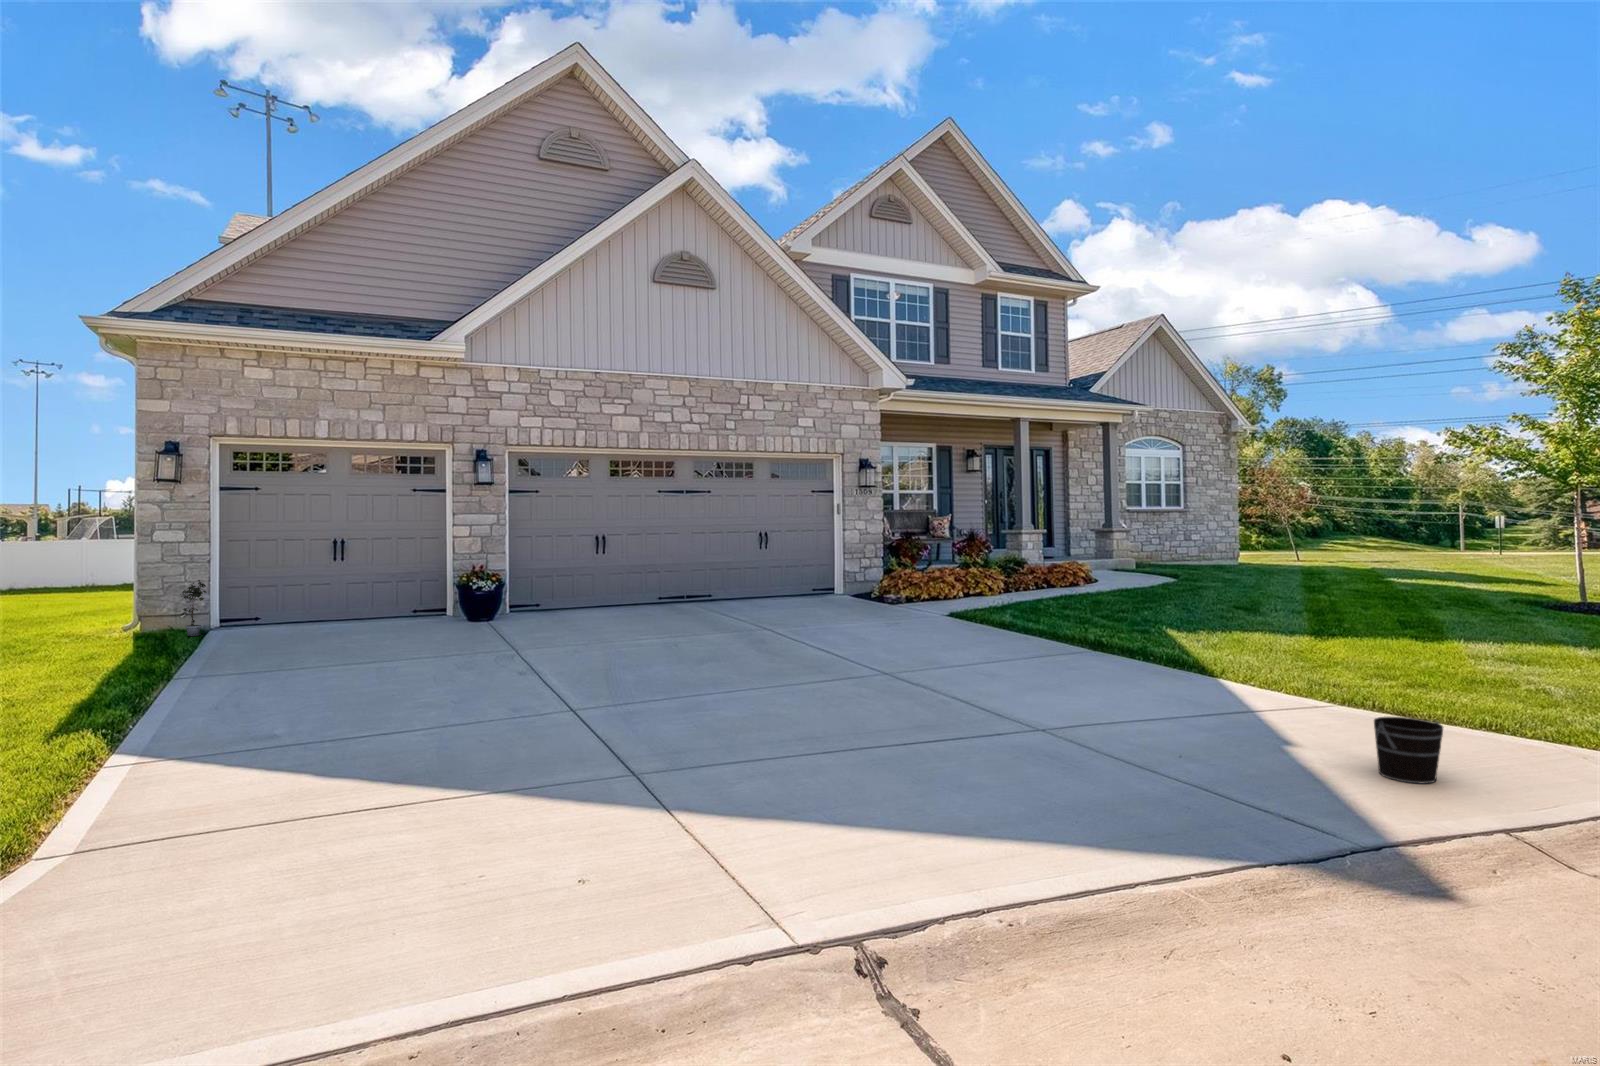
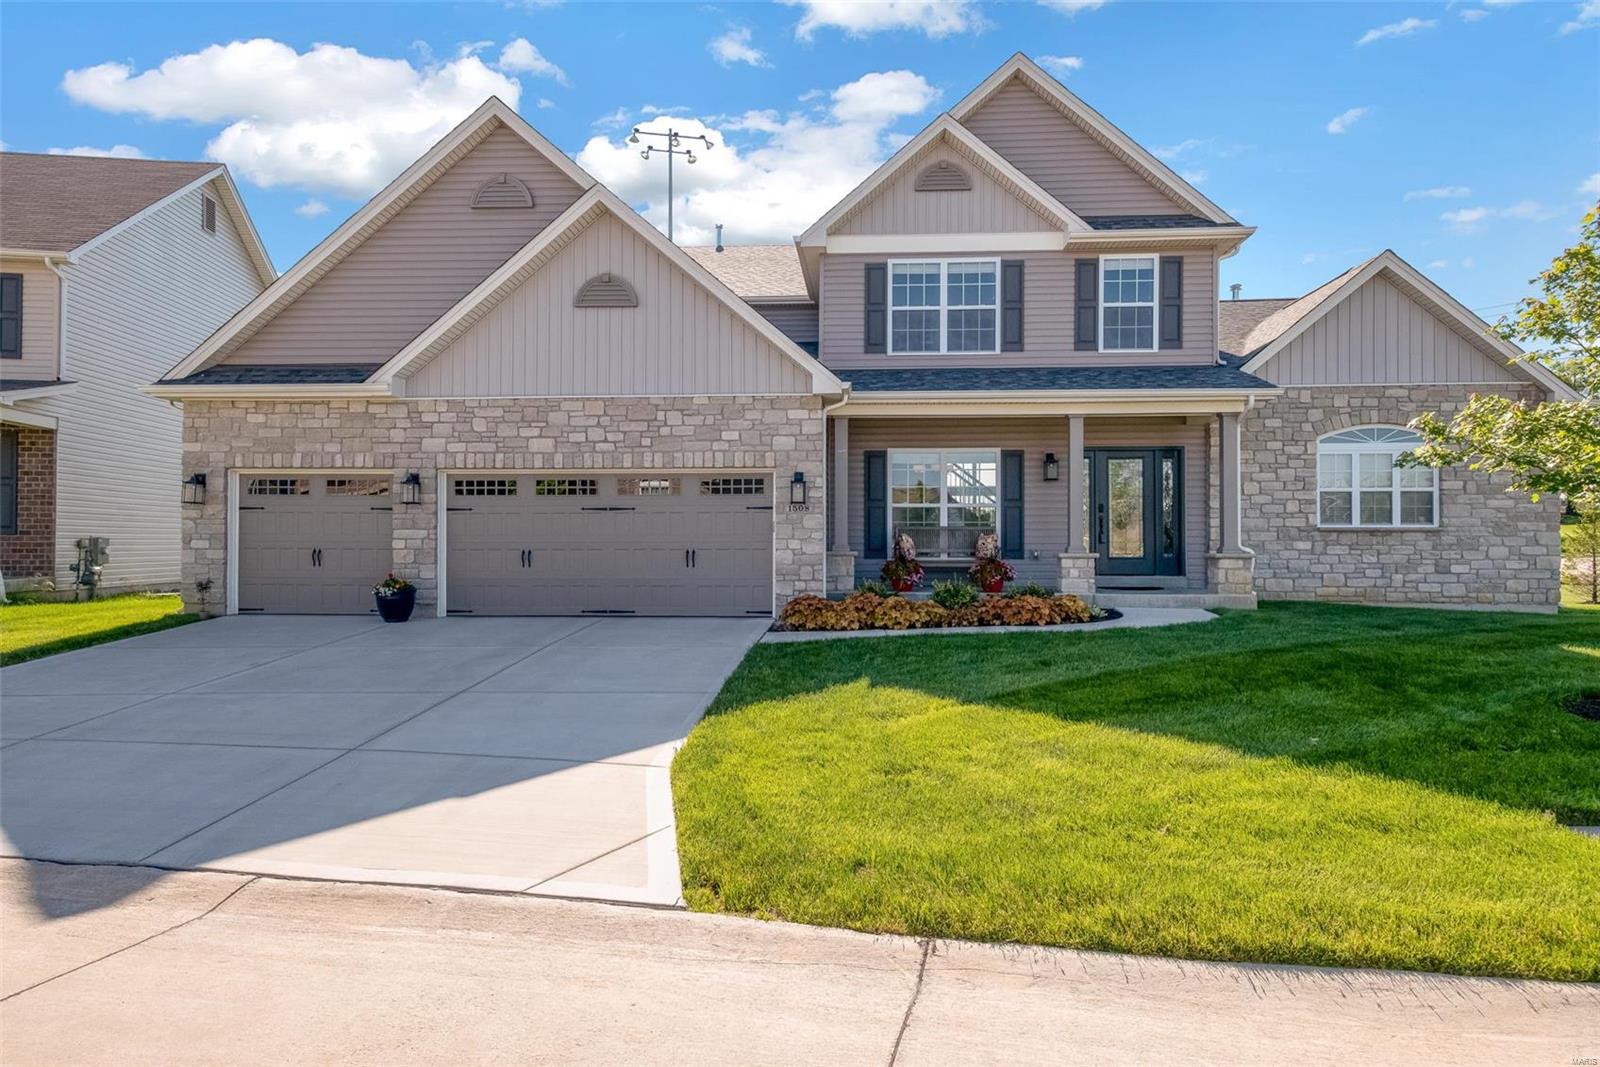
bucket: present [1374,717,1443,783] -> none [195,847,280,940]

